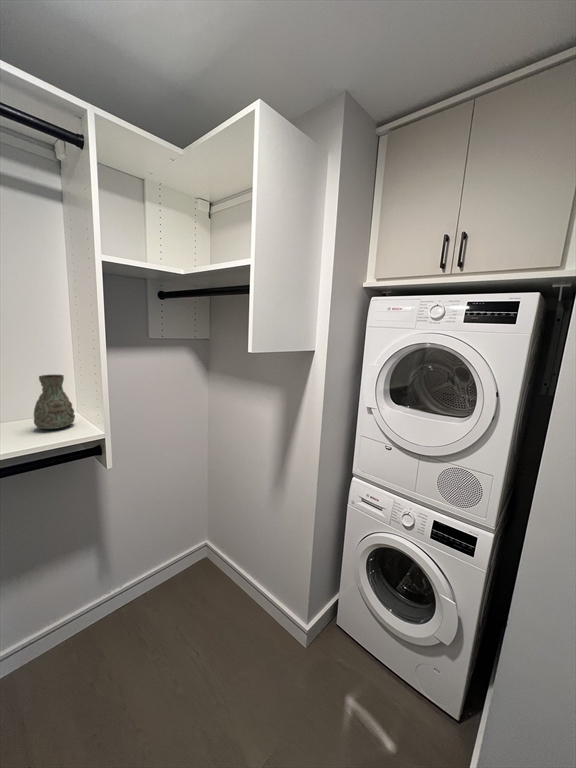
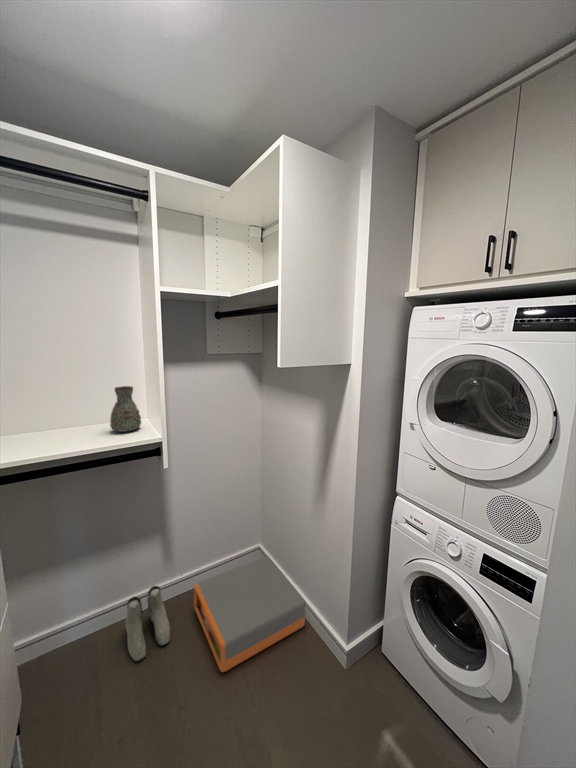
storage box: none [138,550,262,679] -> present [194,556,306,672]
boots: none [56,602,113,692] -> present [126,586,170,661]

